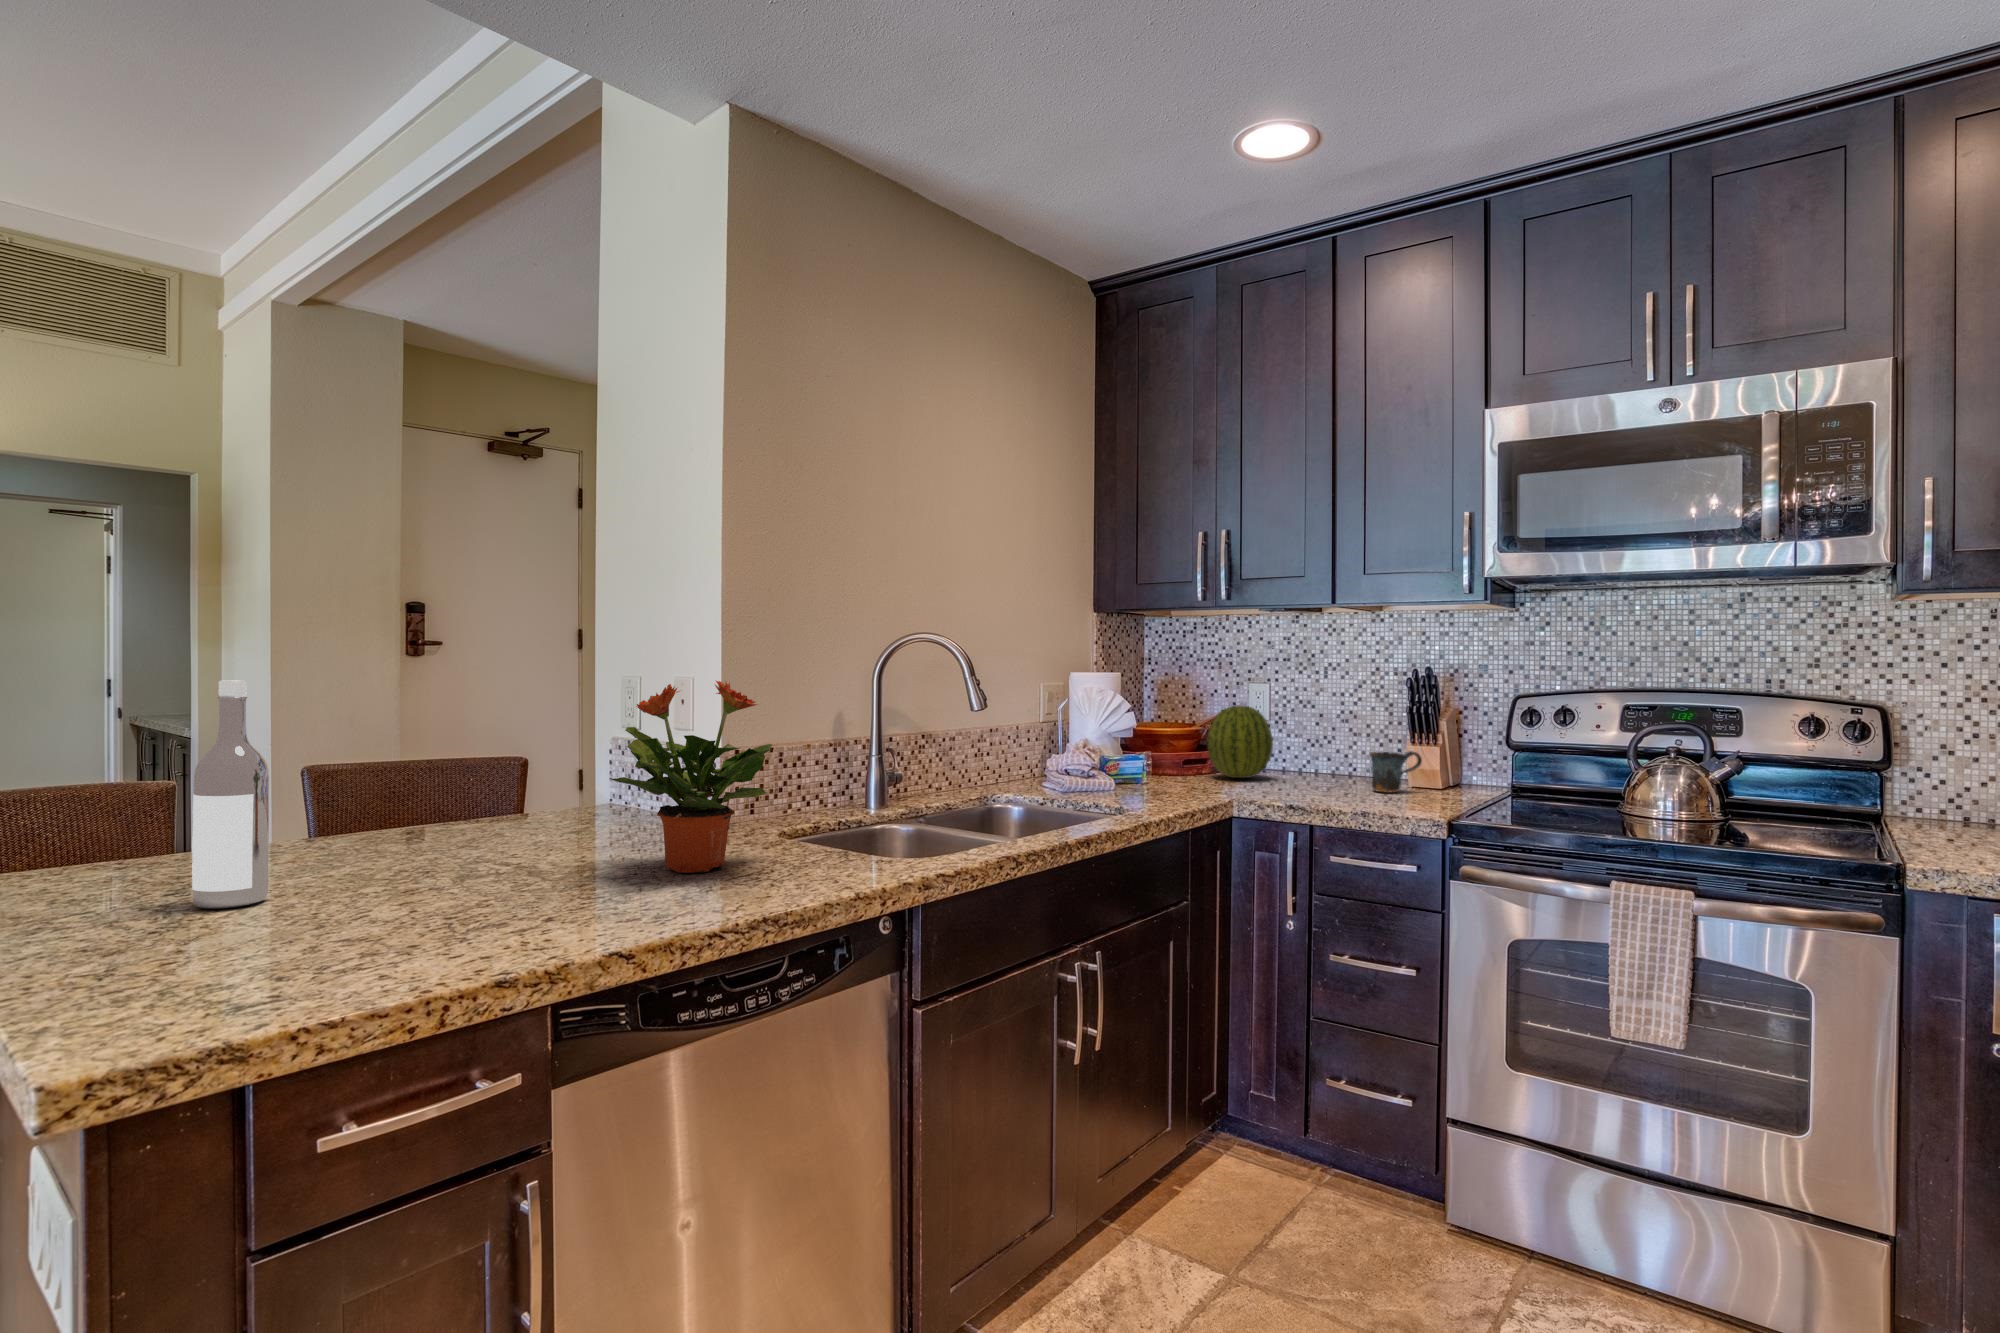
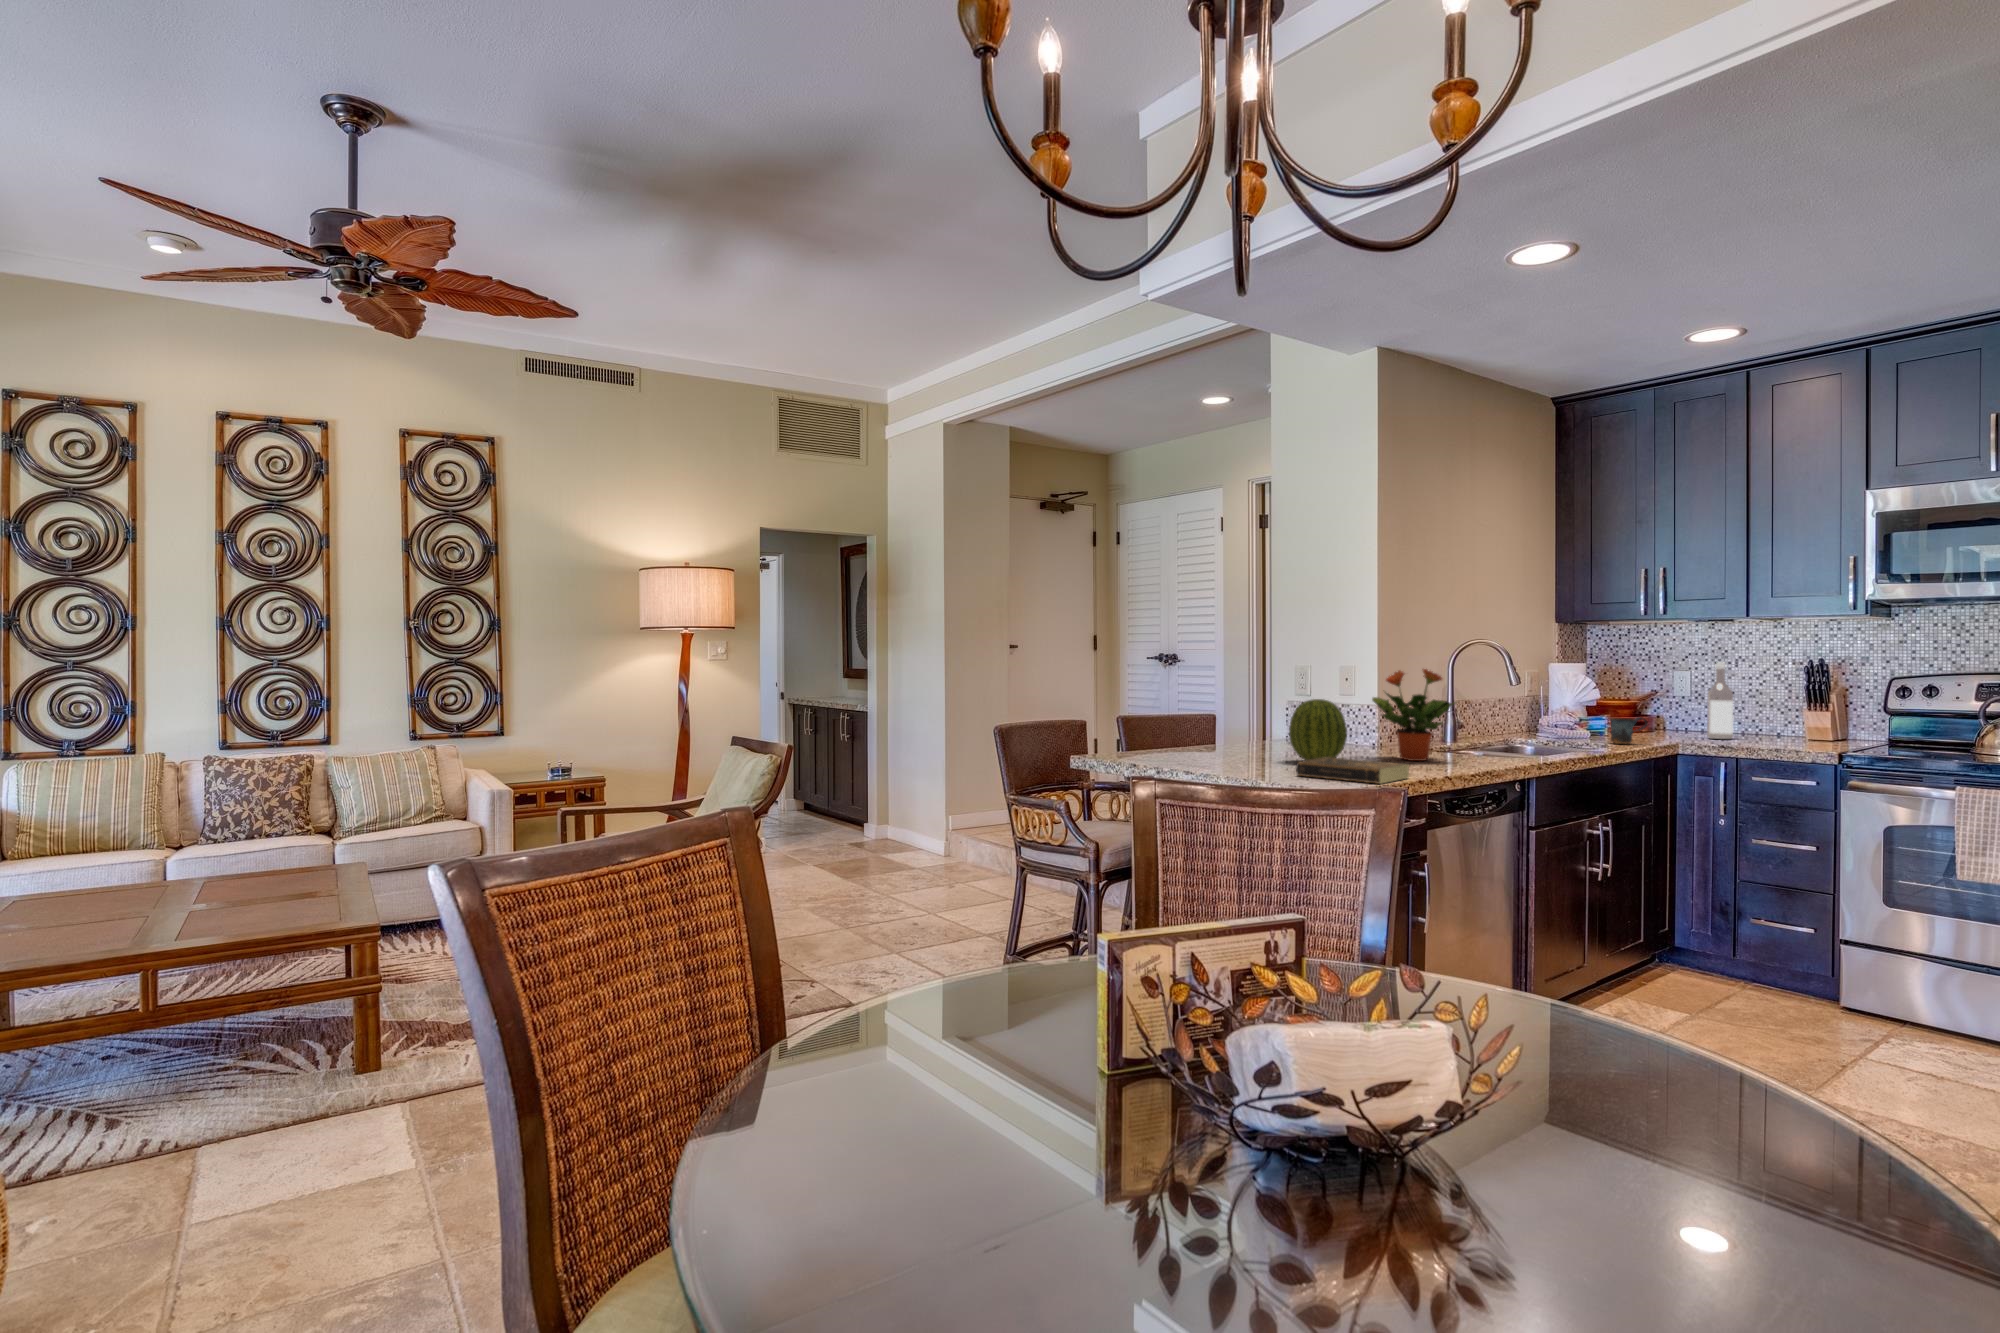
wine bottle: present [192,680,269,909] -> present [1707,662,1733,739]
fruit: present [1208,706,1273,778] -> present [1289,699,1347,760]
mug: present [1370,751,1422,793] -> present [1610,717,1648,744]
book: none [186,898,485,1010] -> present [1296,757,1409,784]

